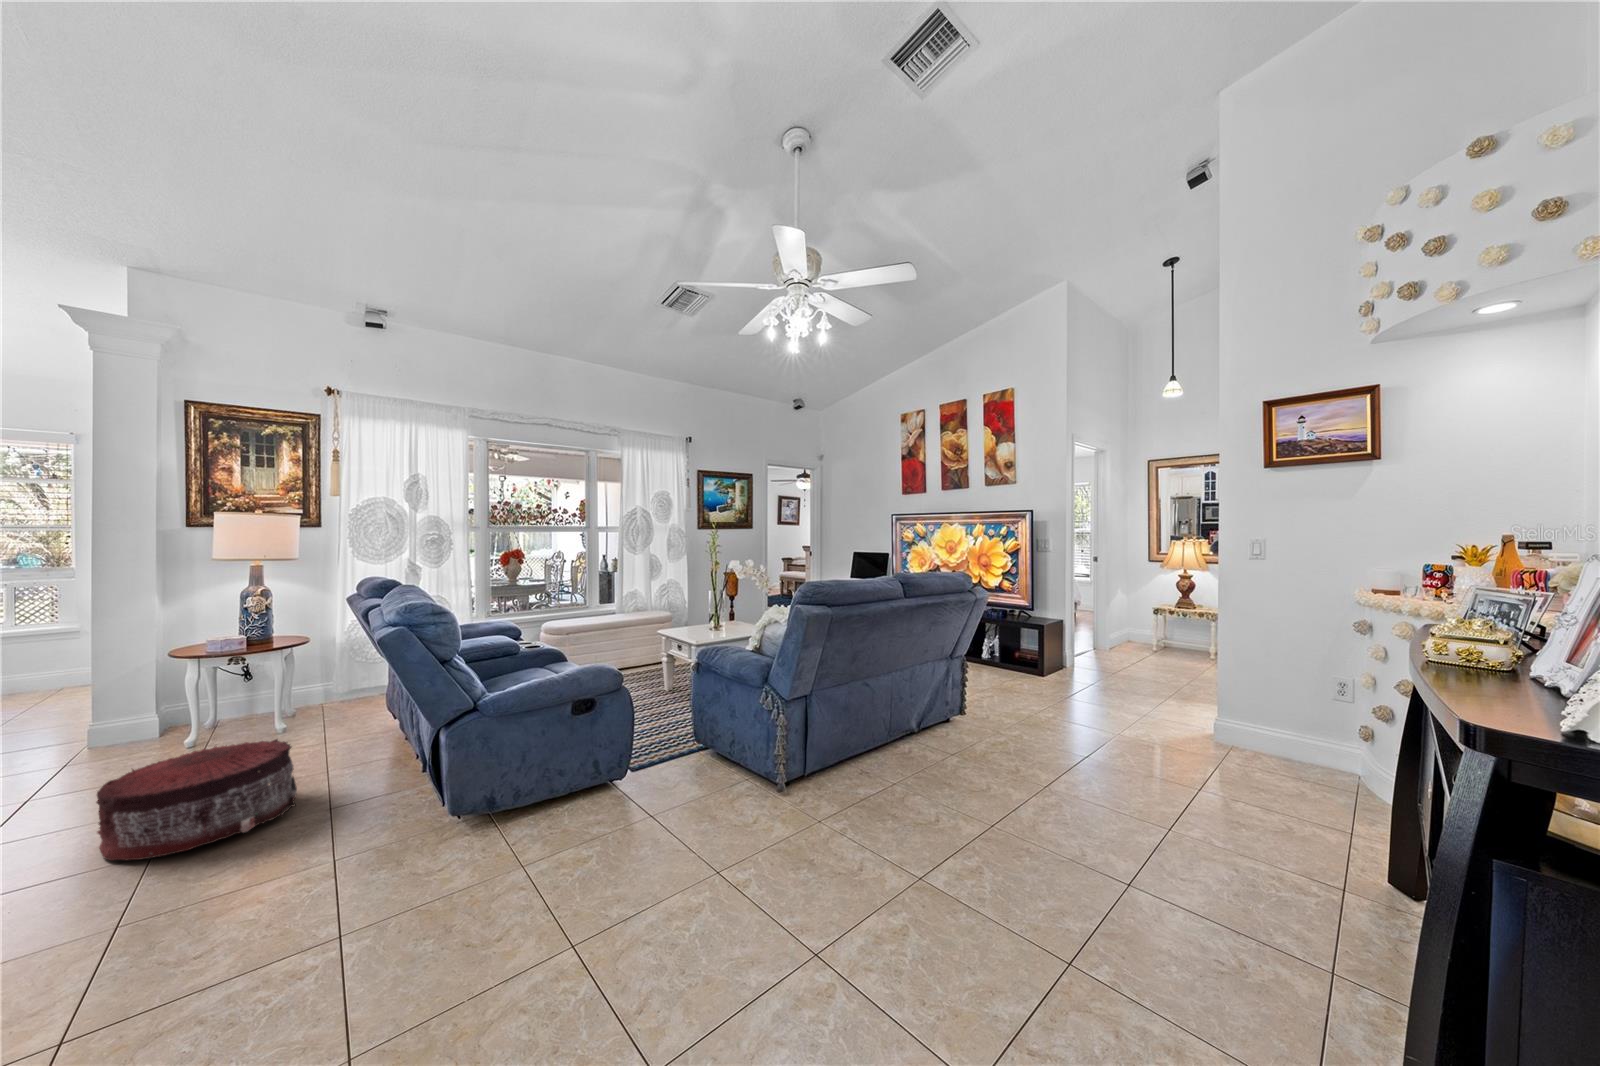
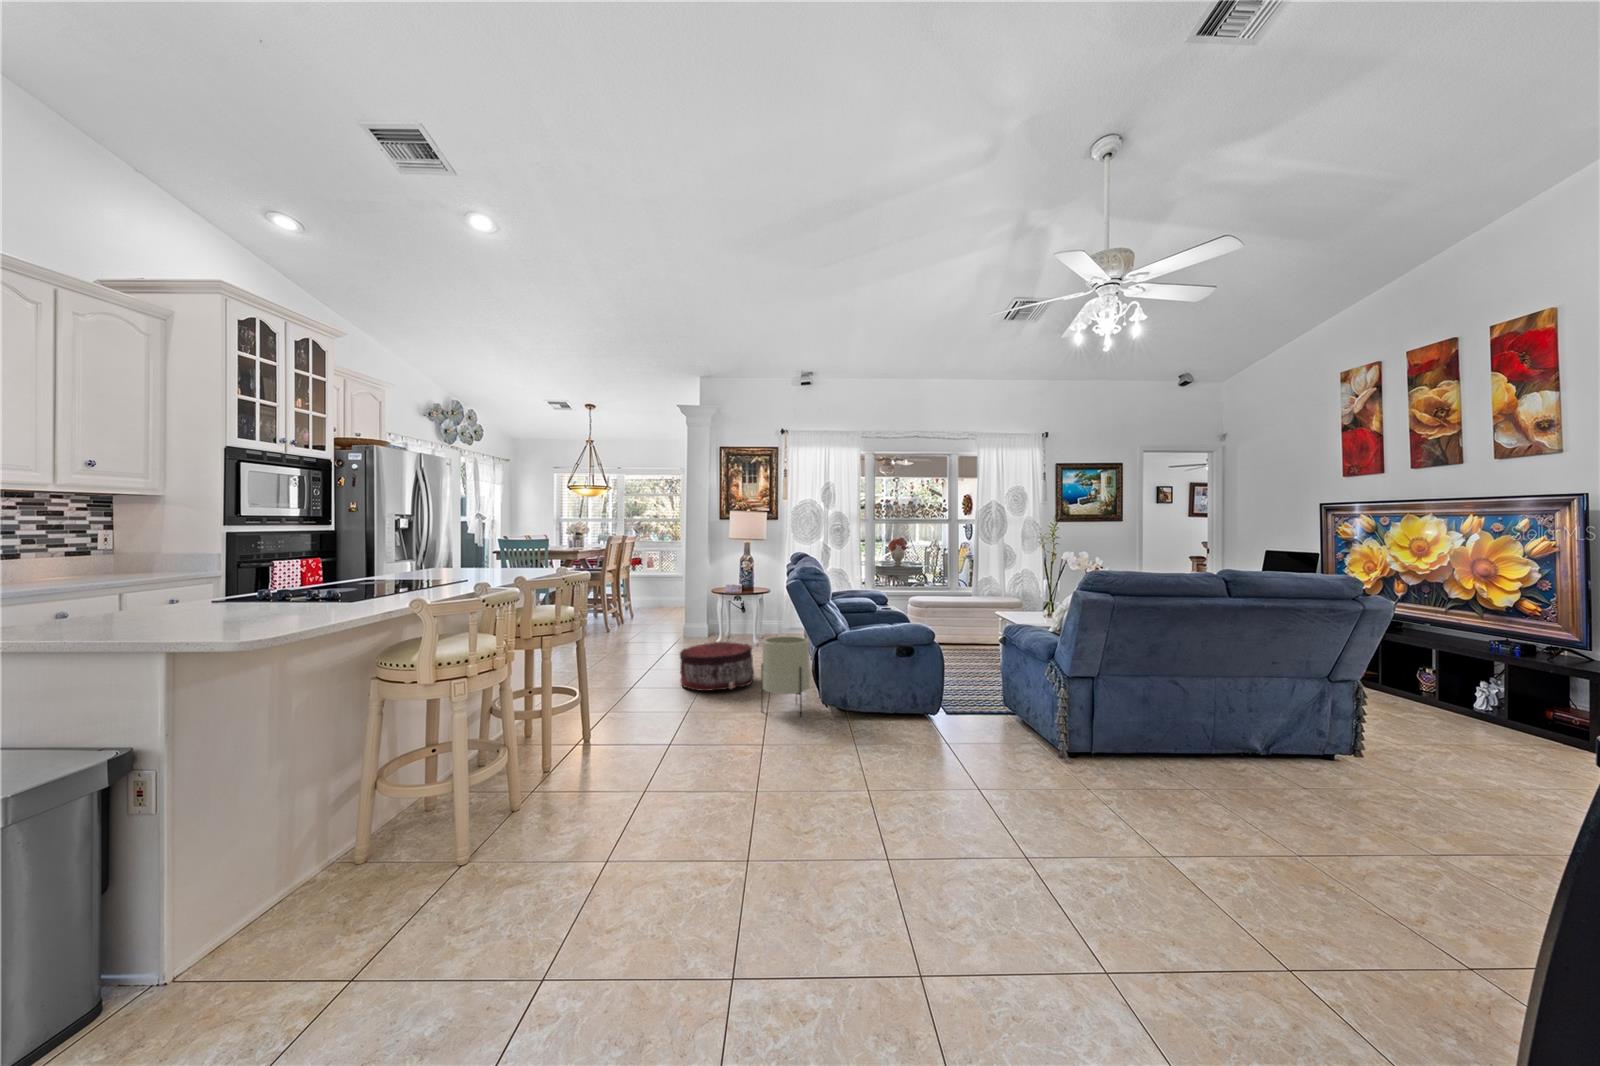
planter: none [326,713,426,859] -> present [761,636,810,716]

